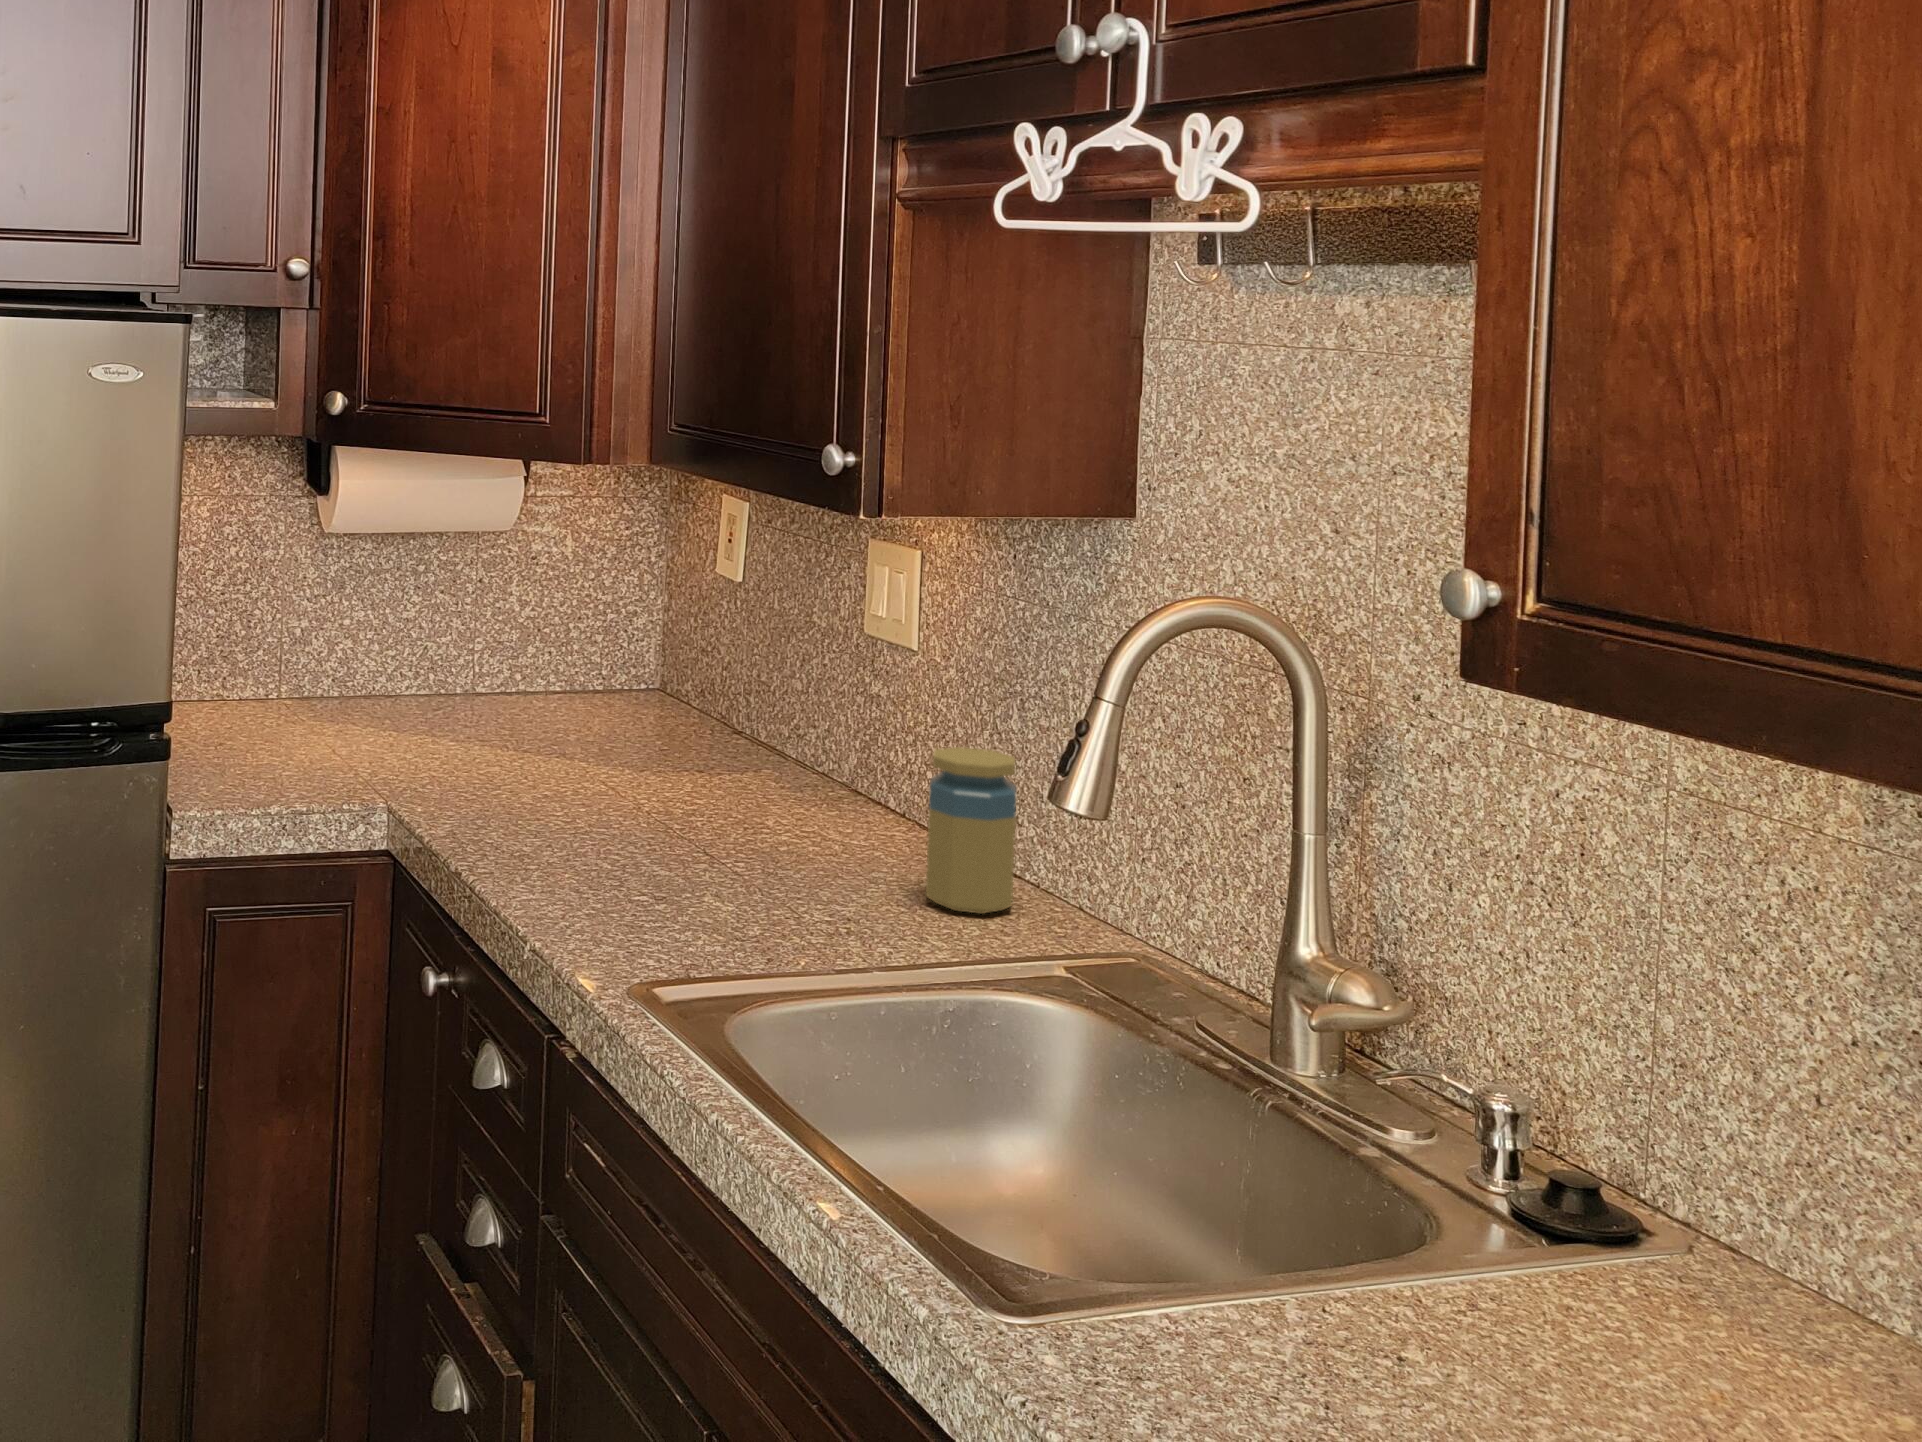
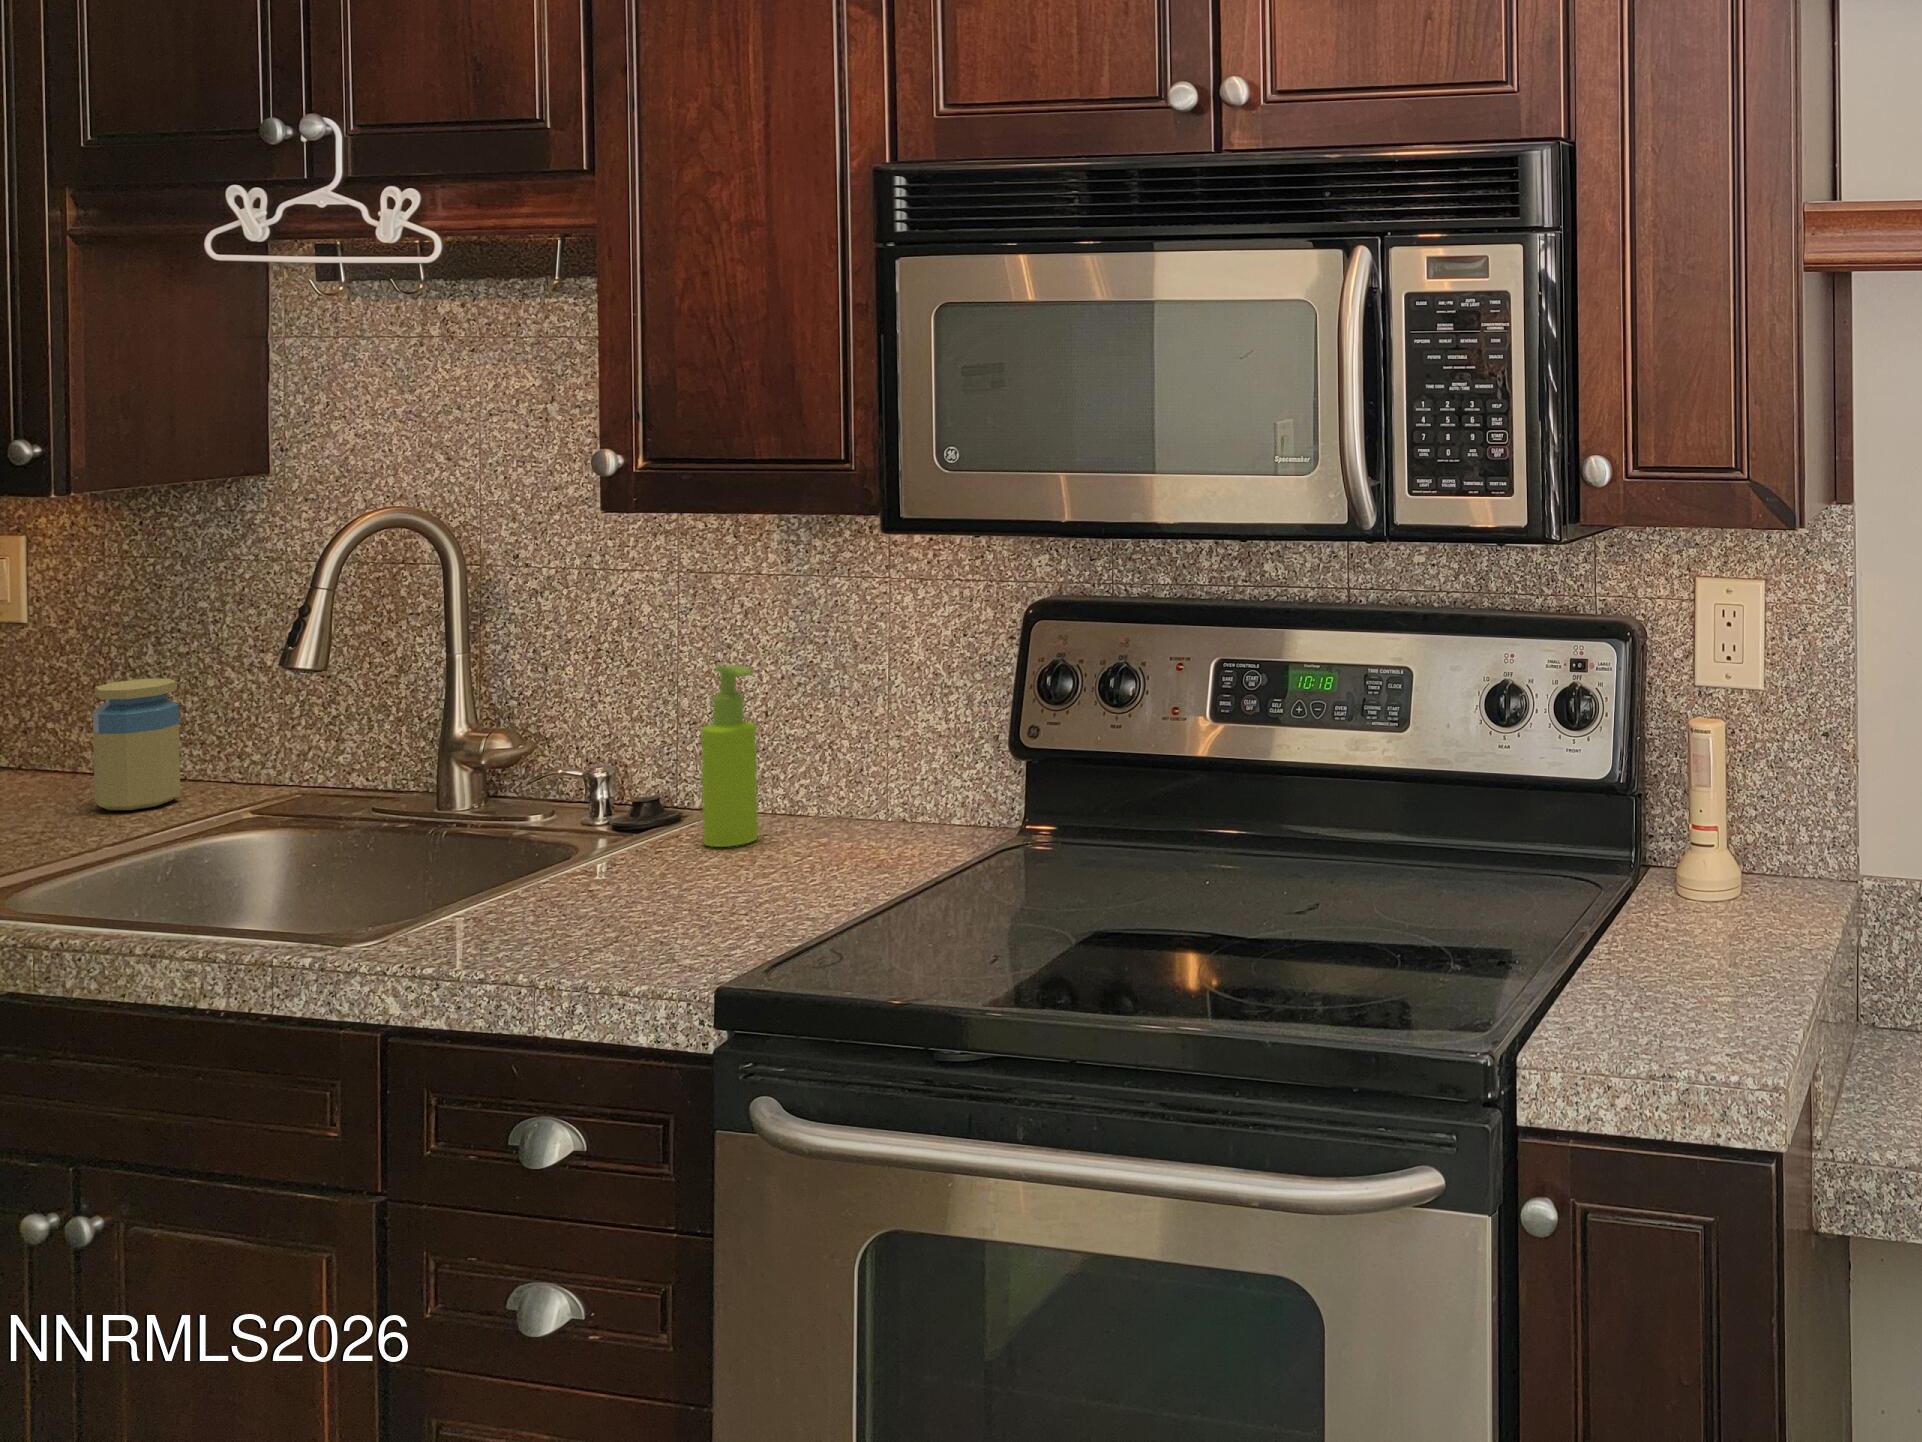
soap dispenser: none [1660,1000,1783,1365] -> present [701,665,758,847]

